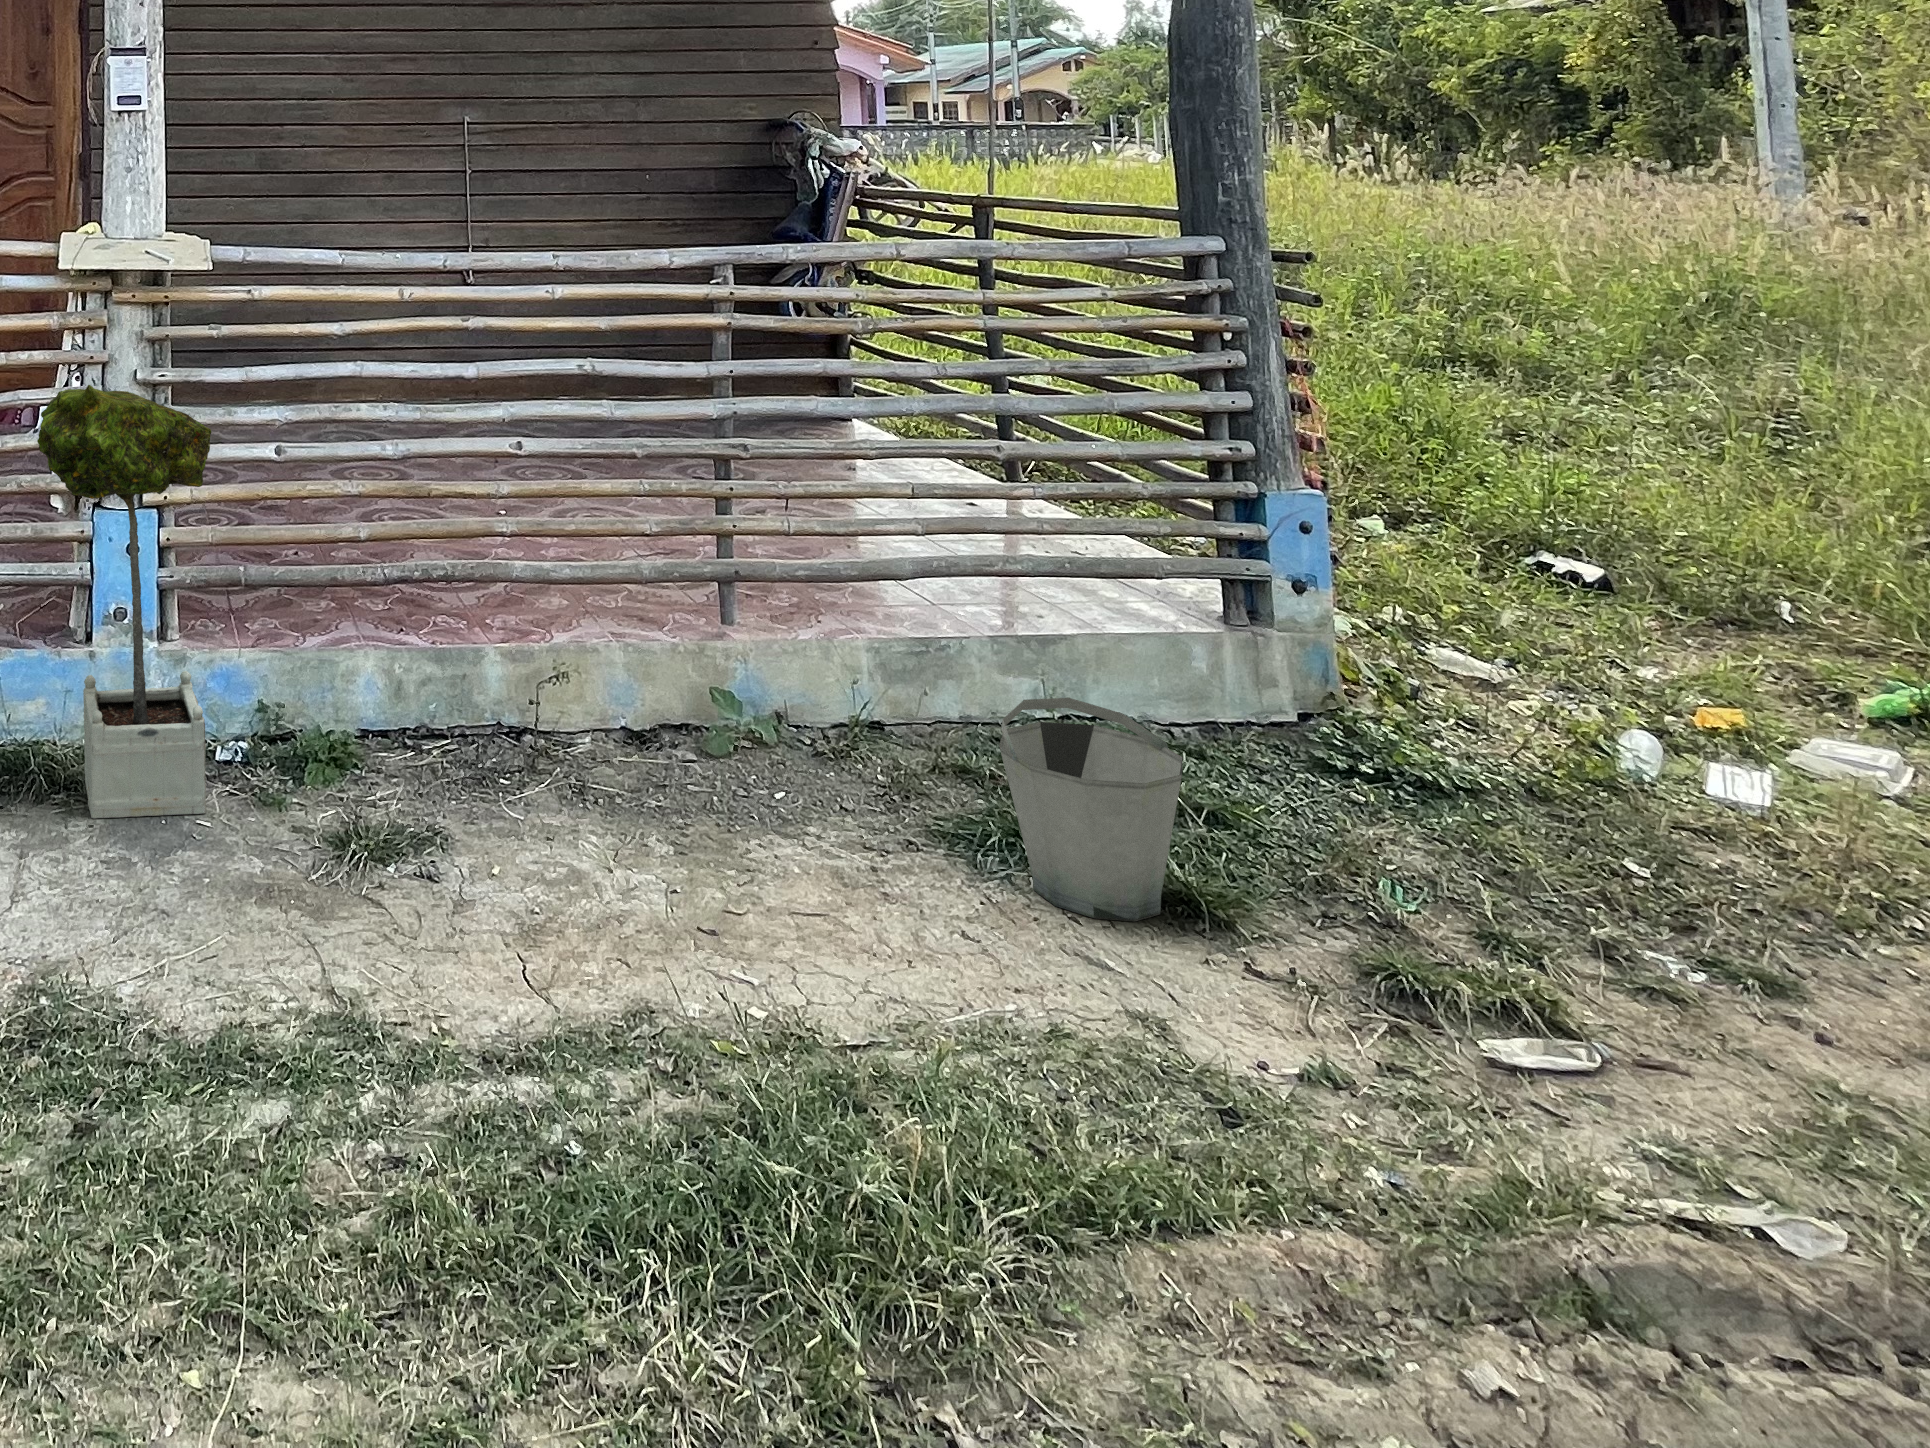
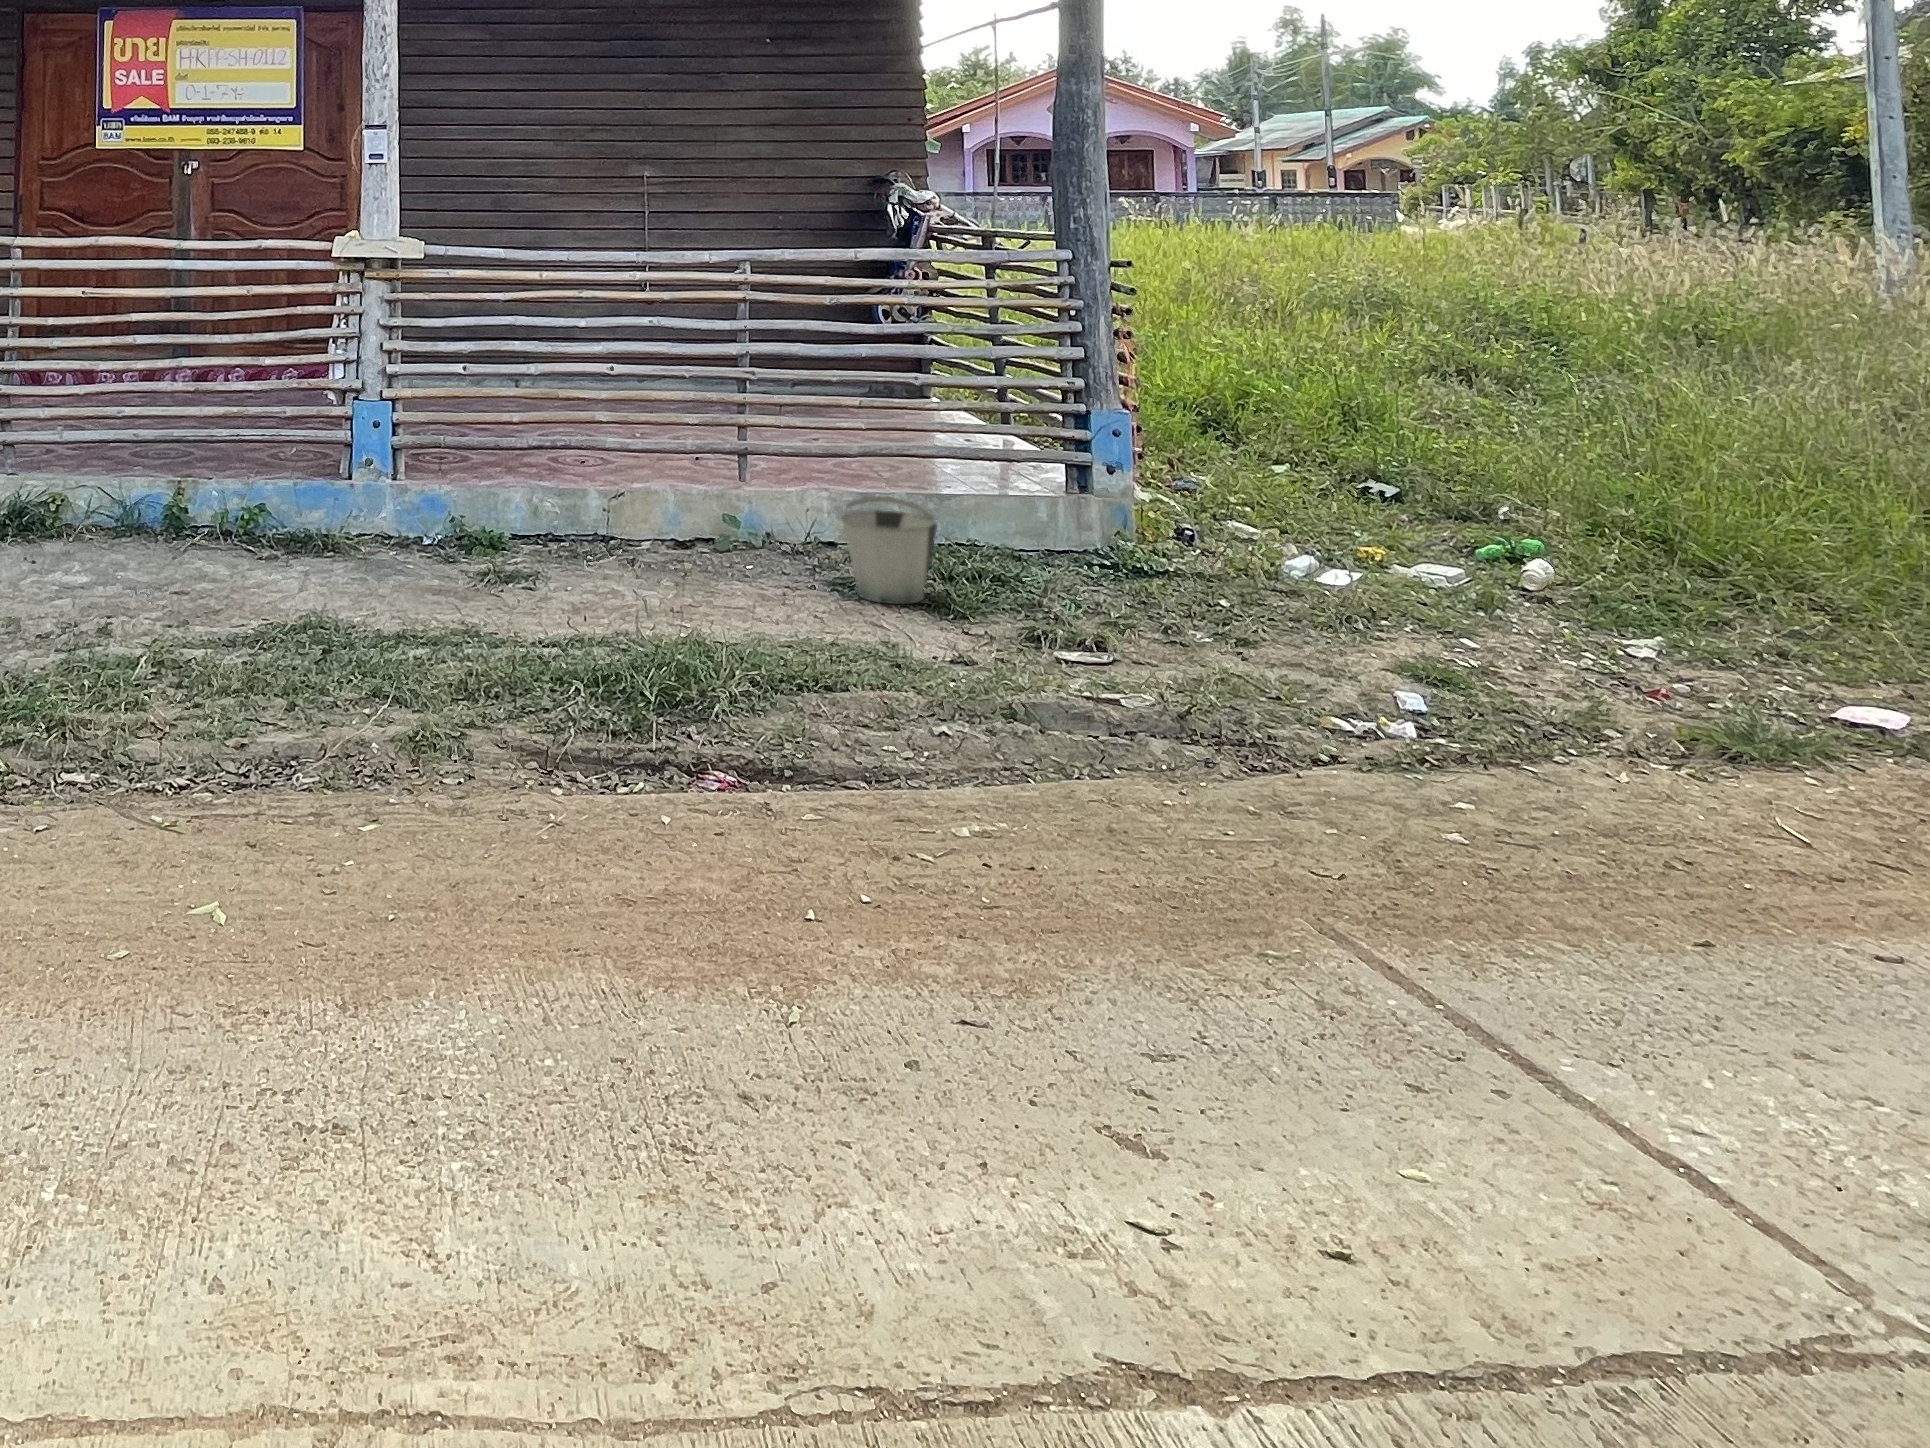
potted tree: present [37,385,211,818] -> none [317,318,418,560]

